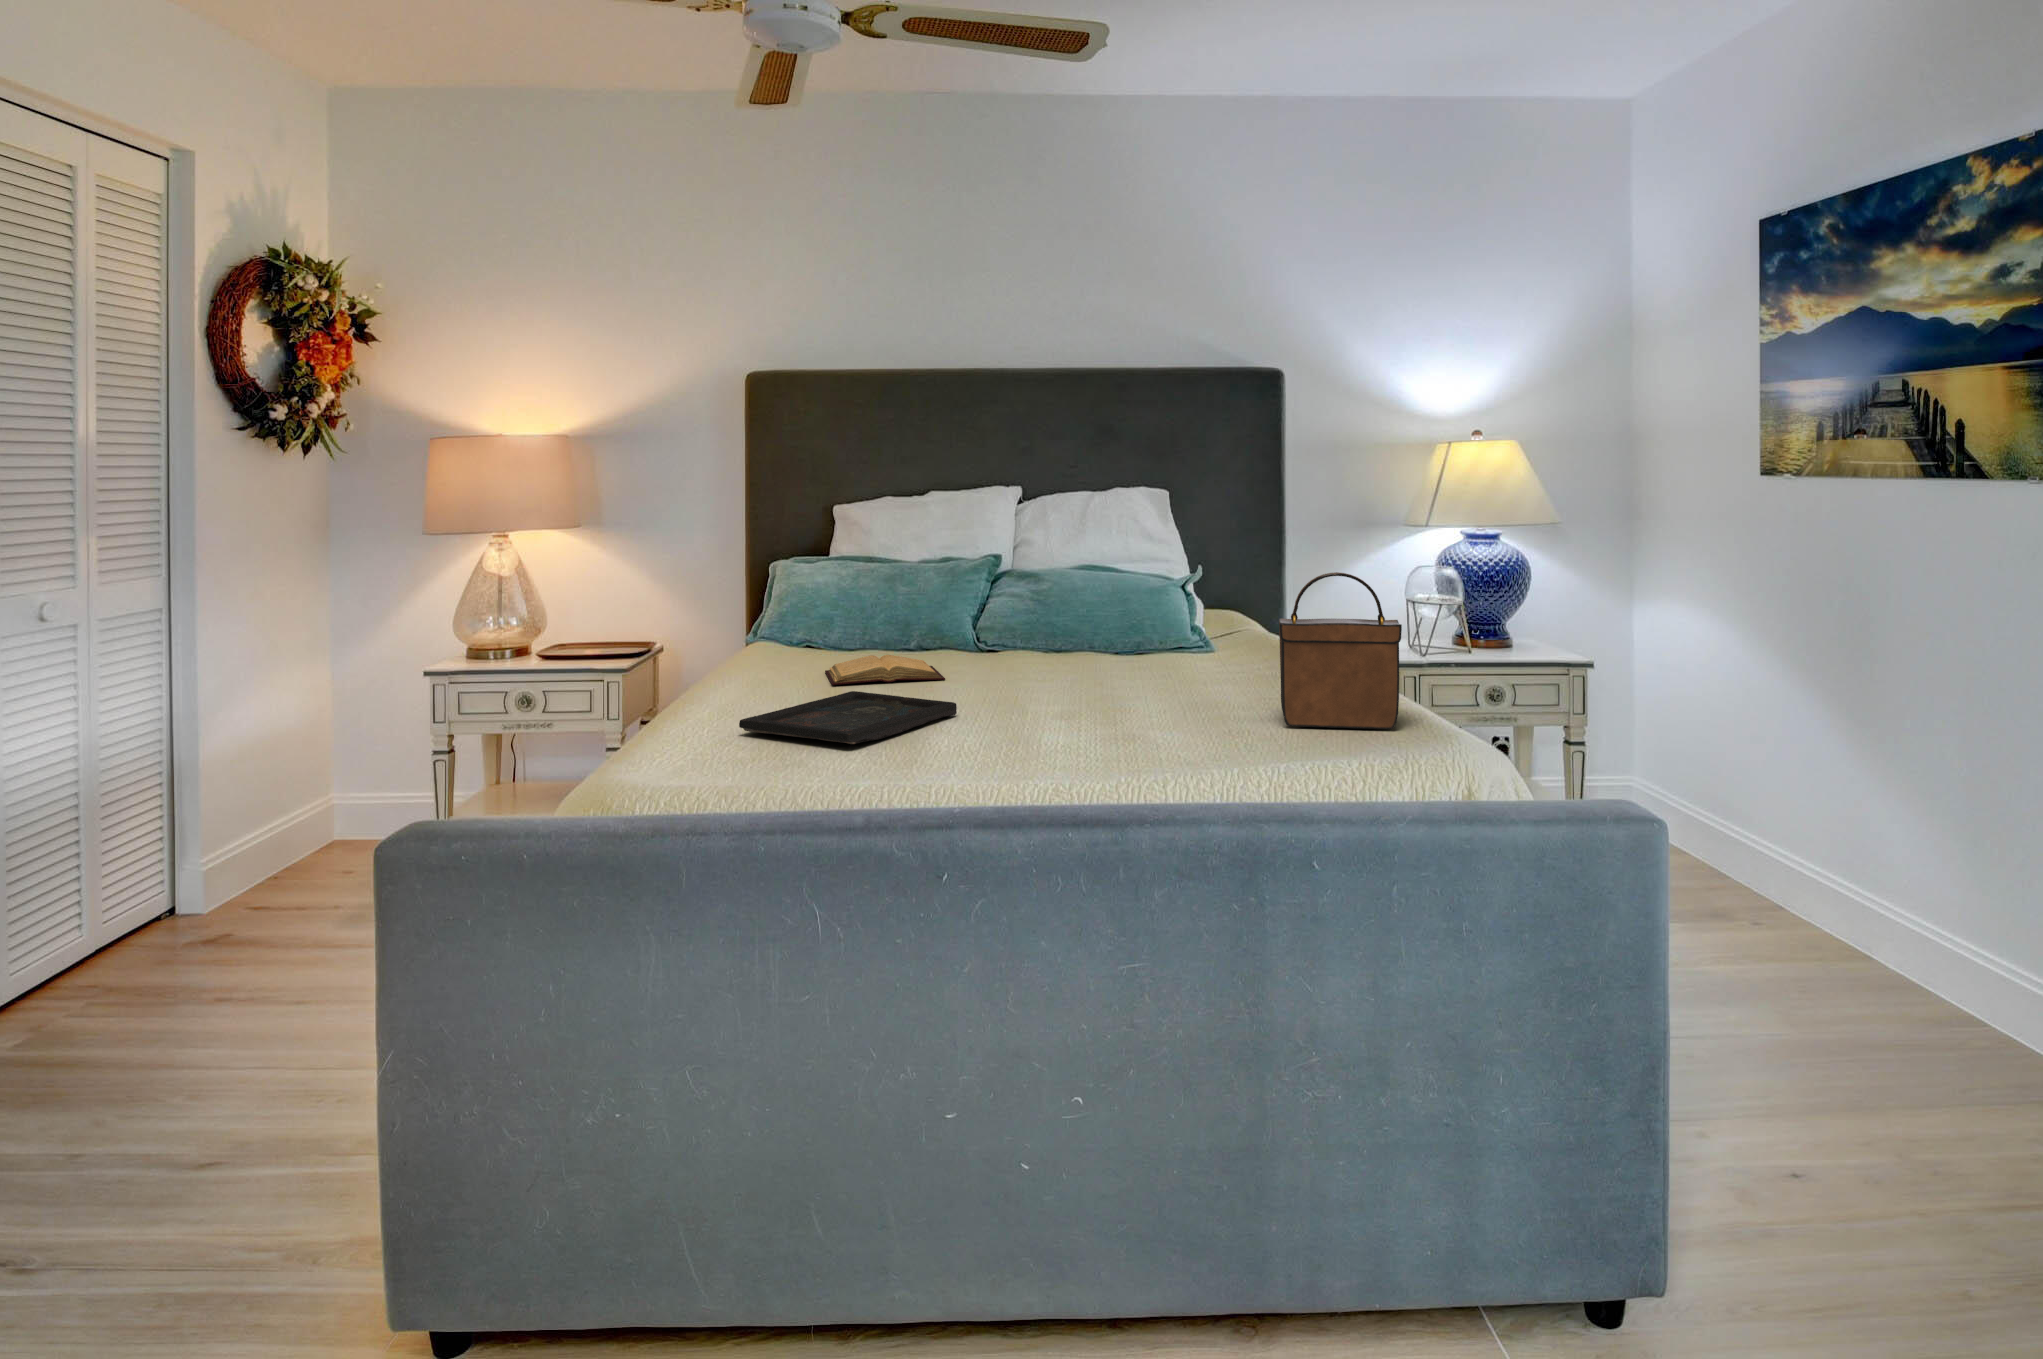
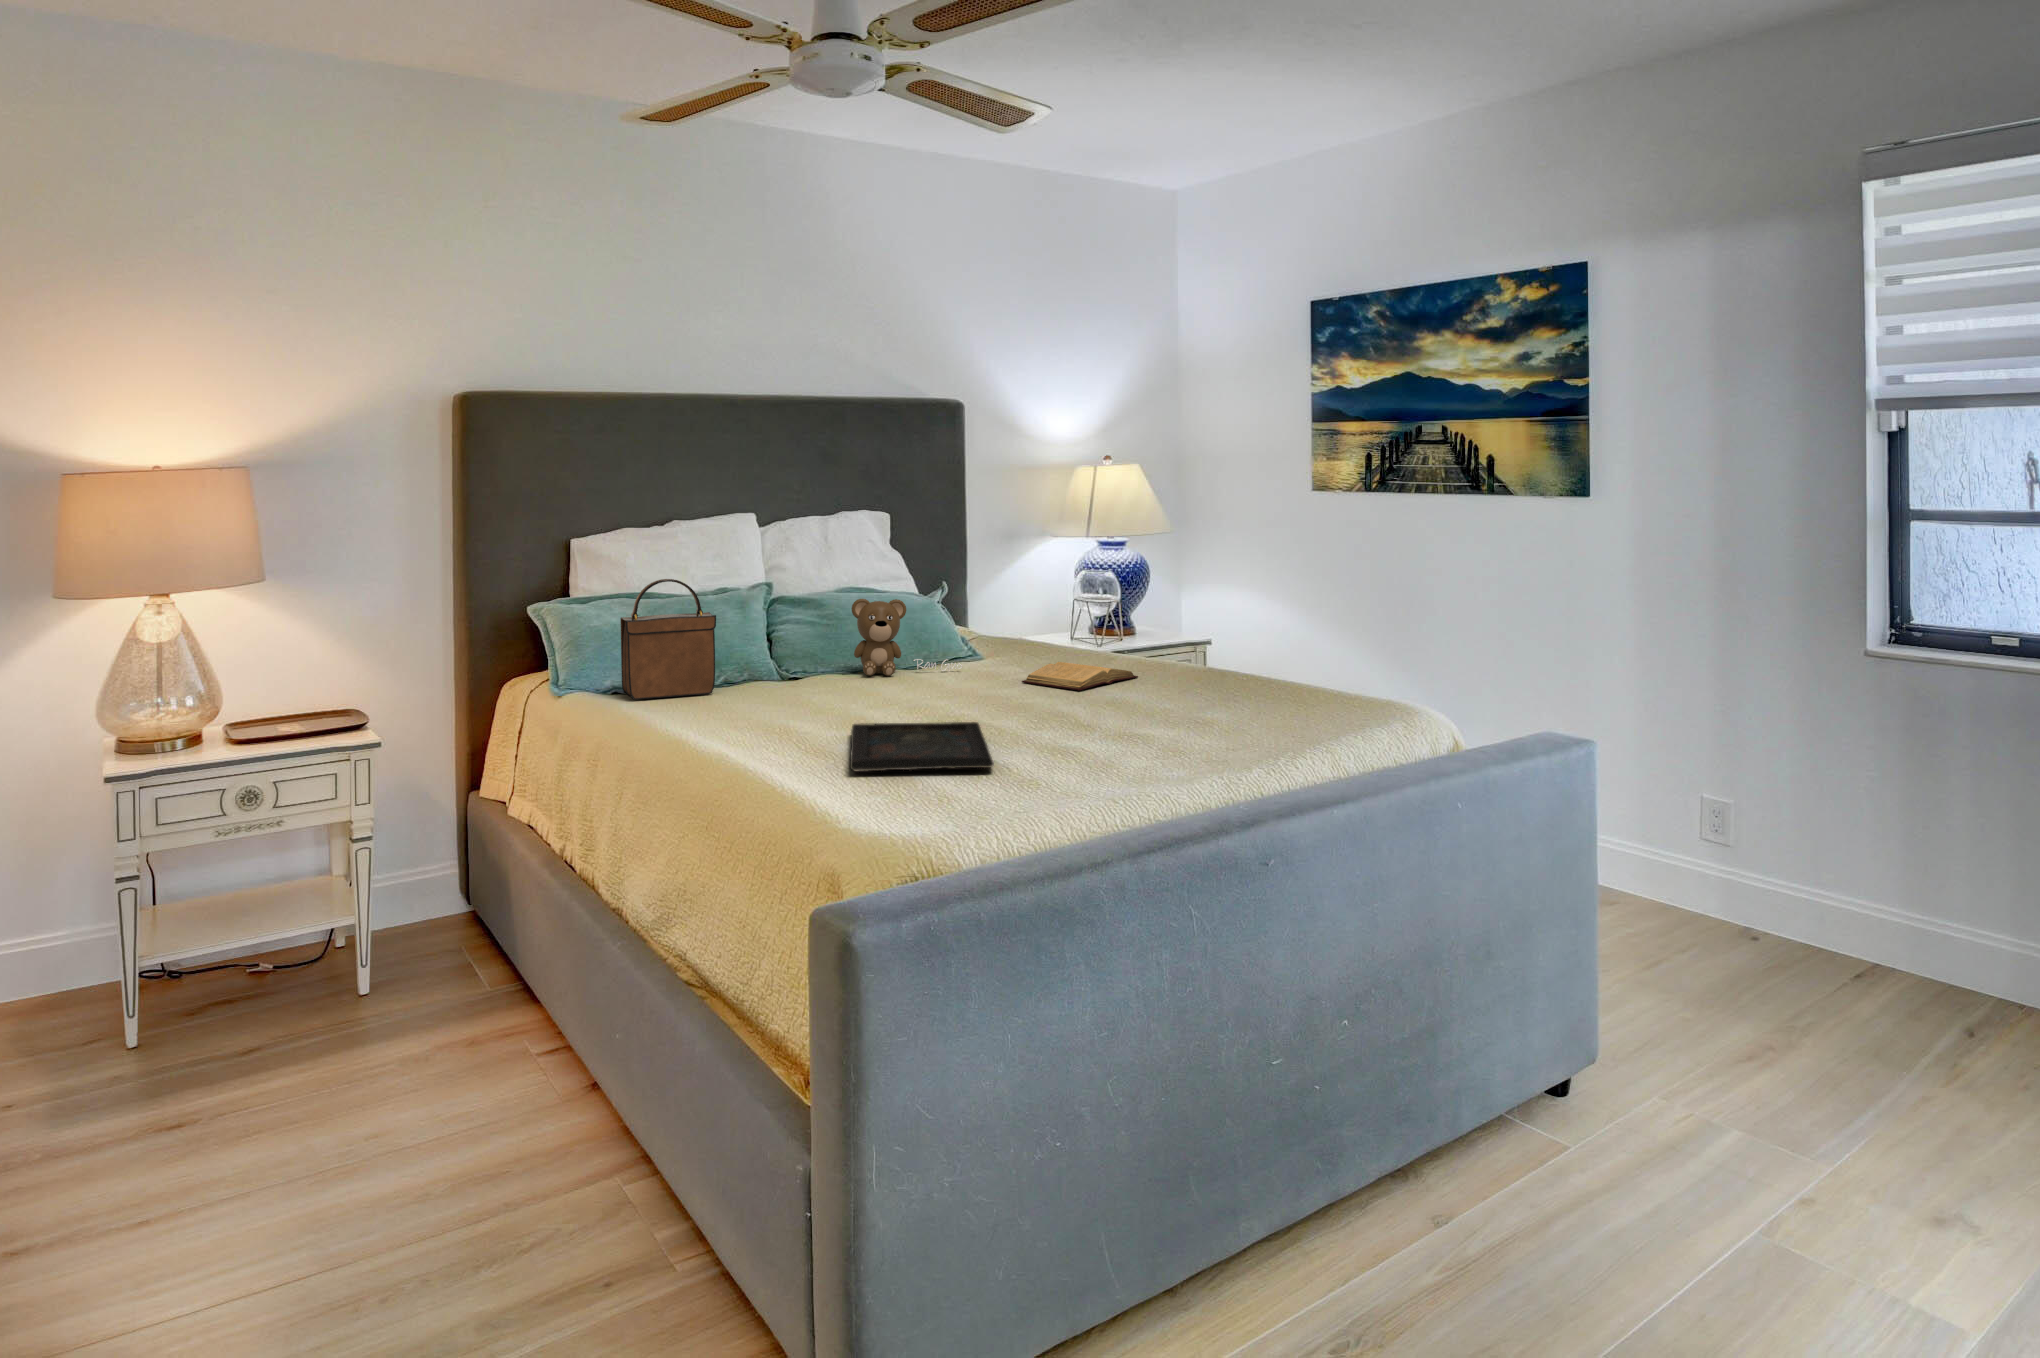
handbag: present [1279,572,1402,729] -> present [620,579,716,700]
teddy bear: none [1025,573,1134,658] -> present [851,599,962,676]
book: present [825,655,945,685] -> present [1022,662,1138,691]

